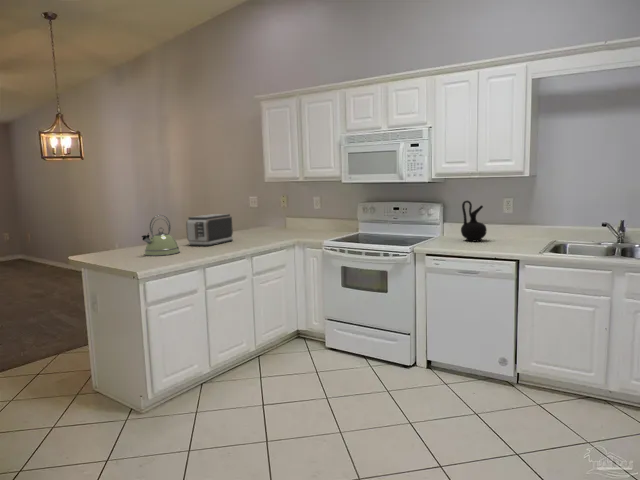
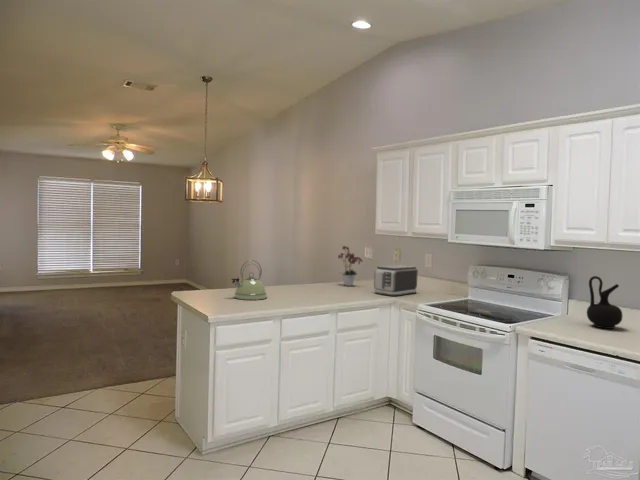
flower arrangement: none [231,193,259,234] -> present [338,246,362,286]
toaster: present [186,214,233,246] -> present [374,265,418,296]

